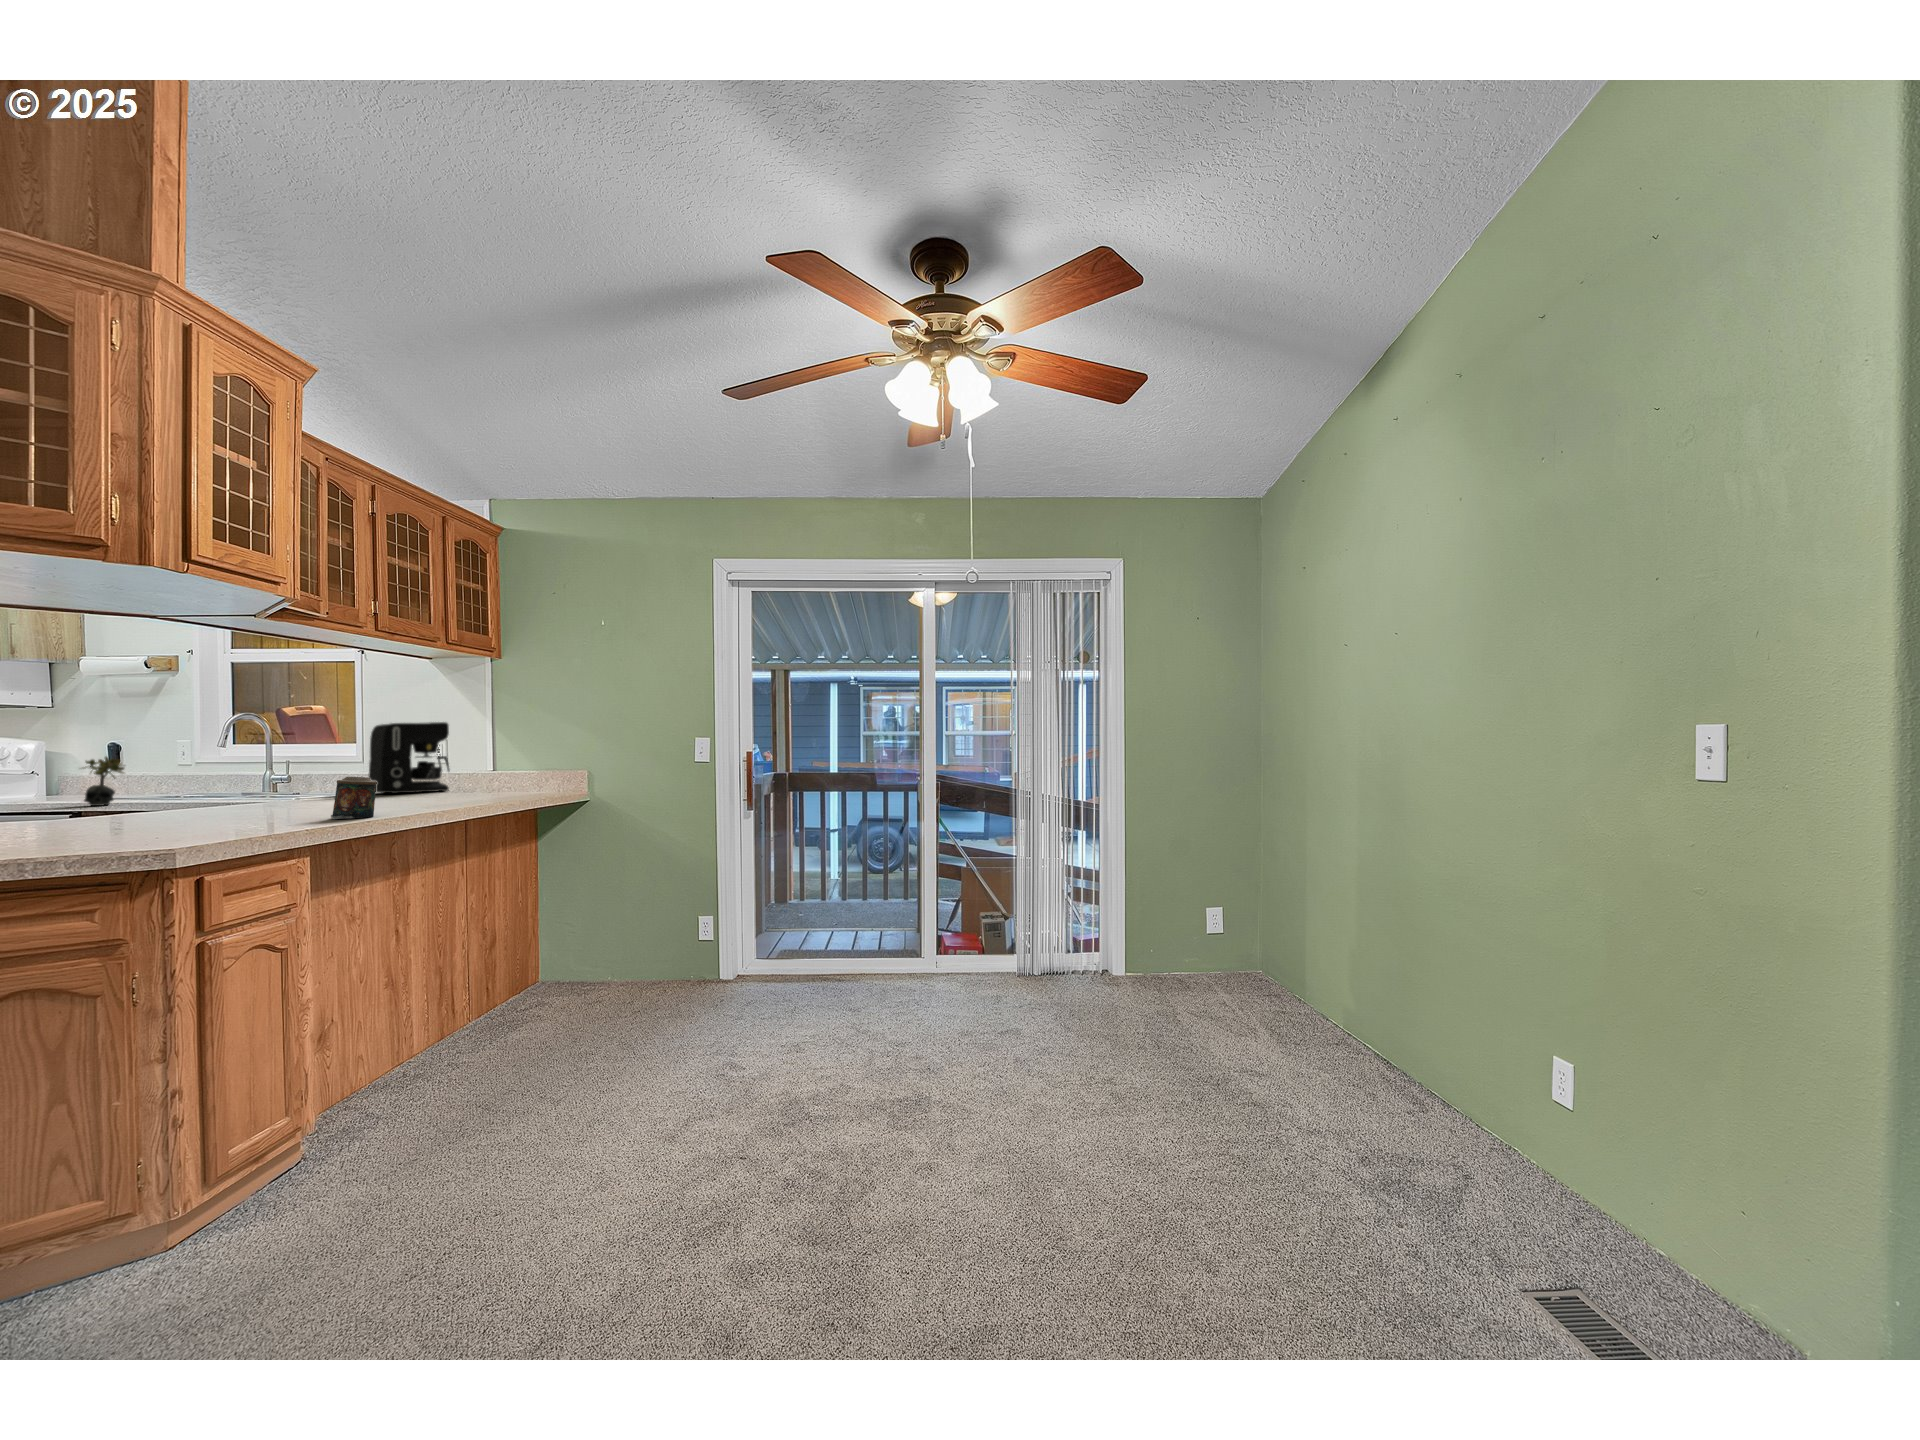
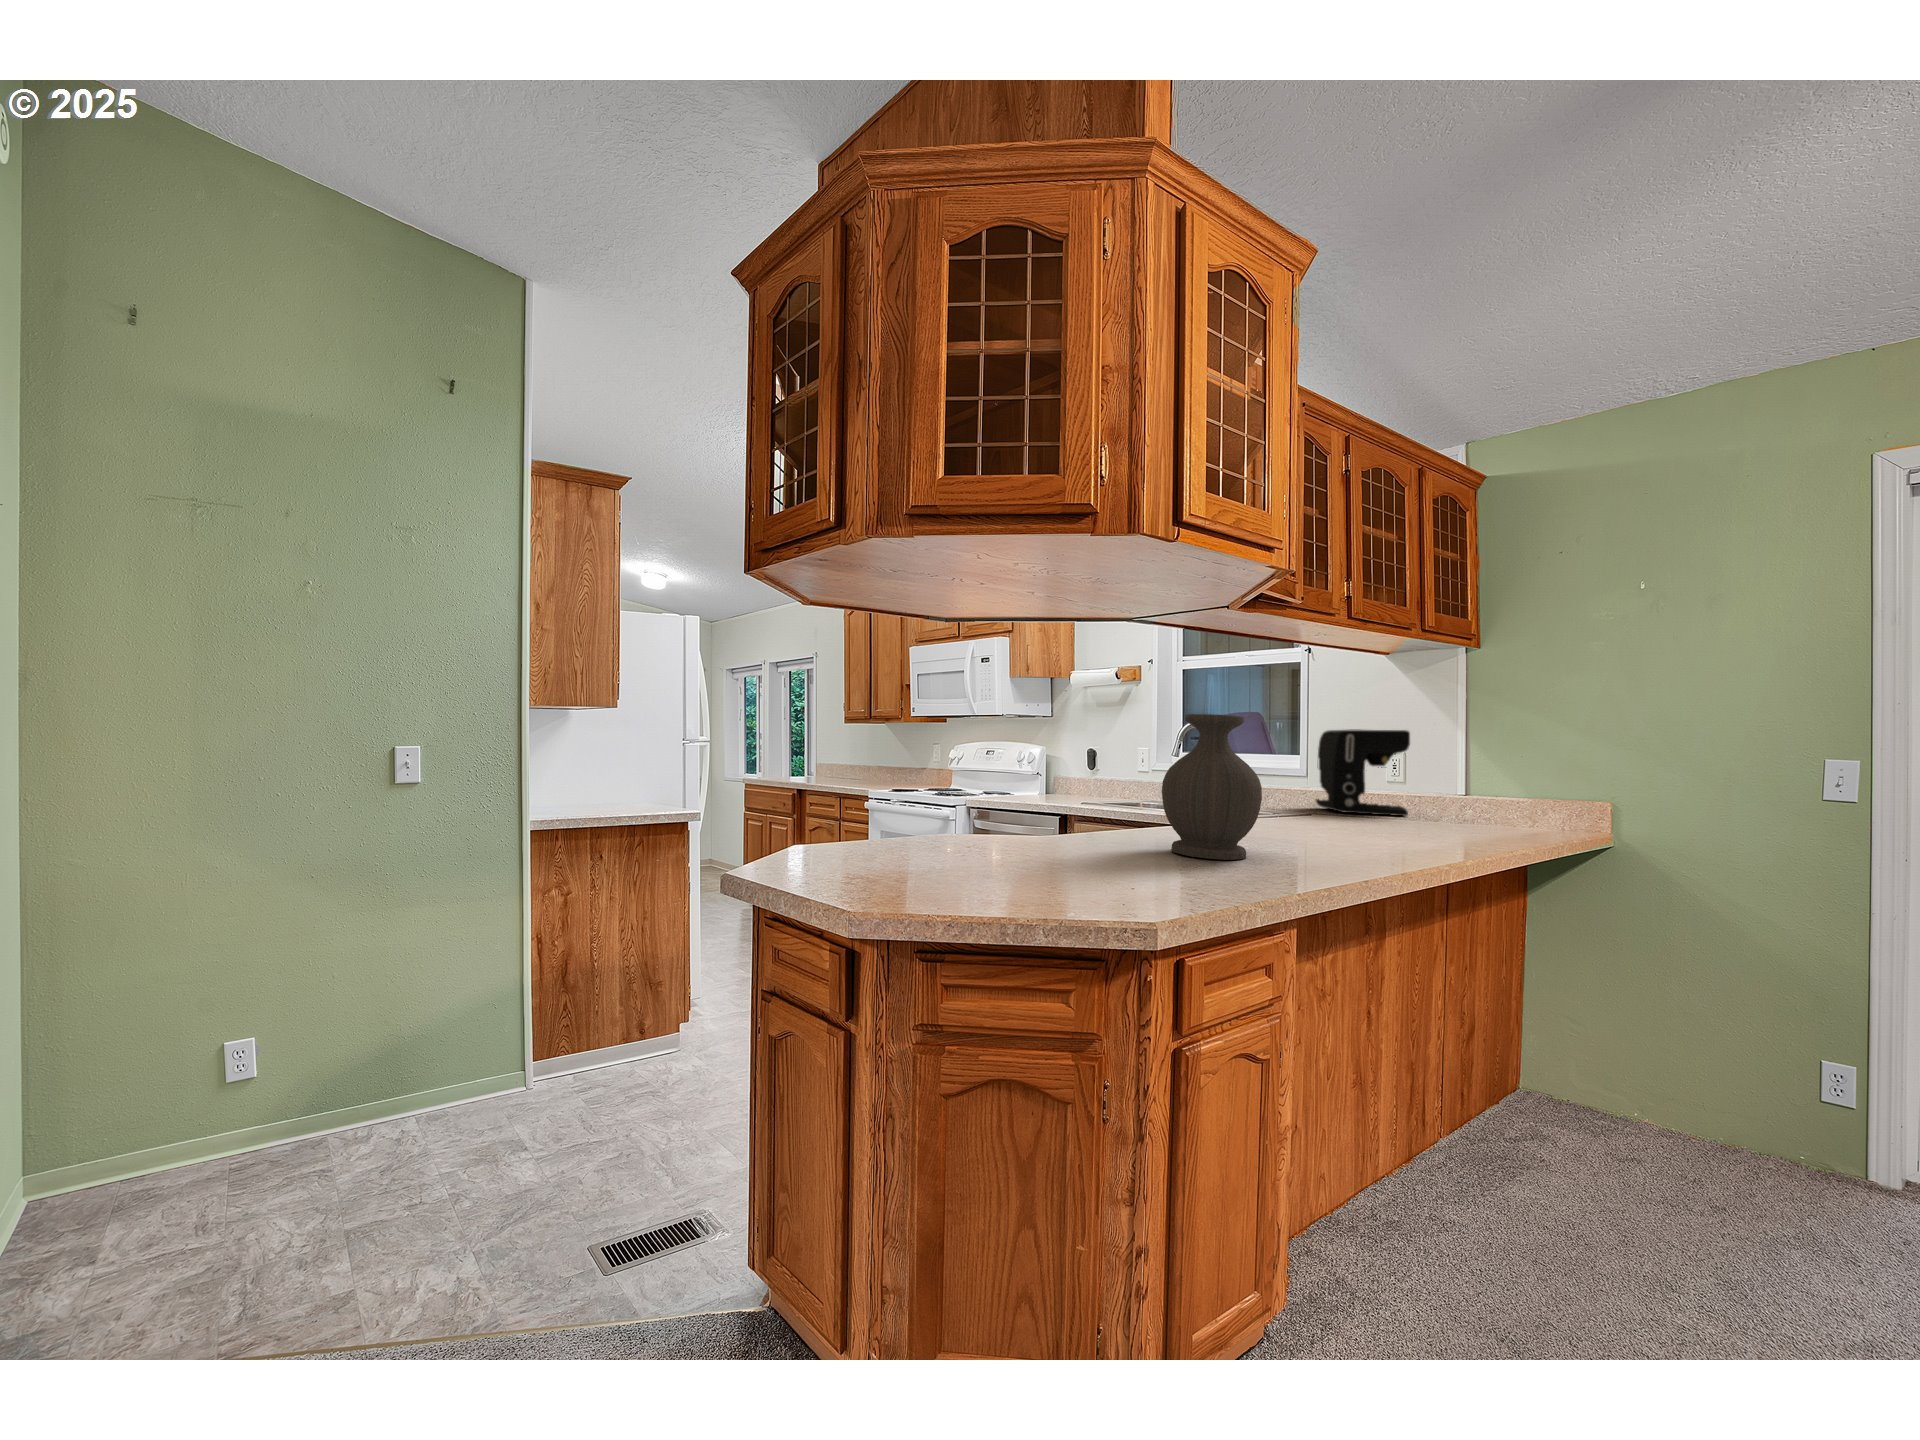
vase: none [184,709,285,824] -> present [1162,714,1262,860]
succulent plant: present [84,757,124,806] -> none [1089,751,1118,795]
candle: present [331,777,377,819] -> none [1315,813,1379,877]

